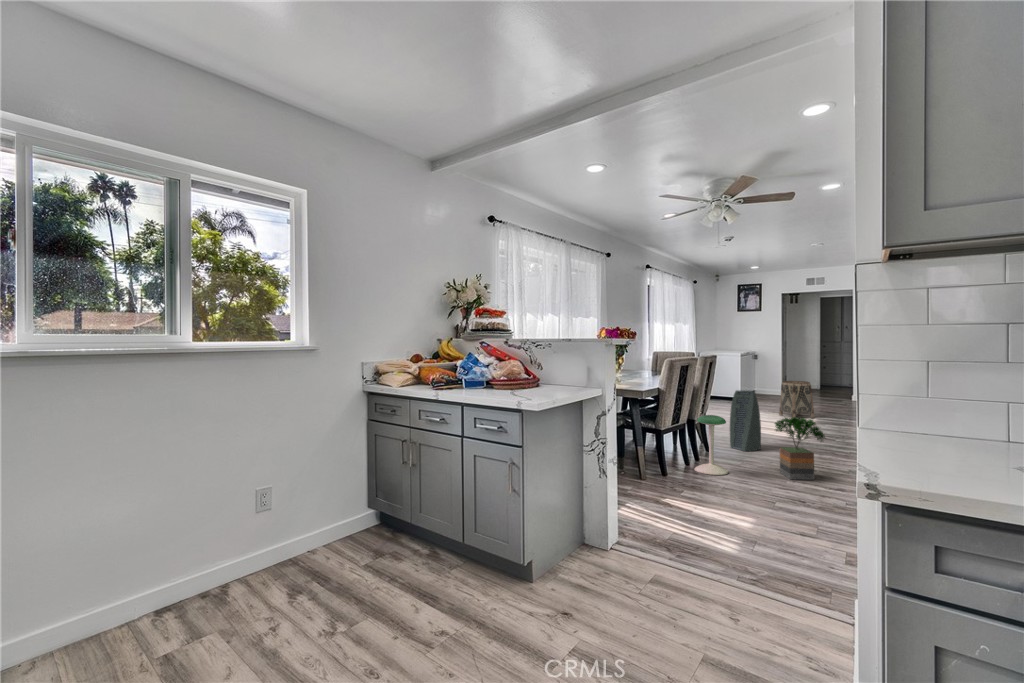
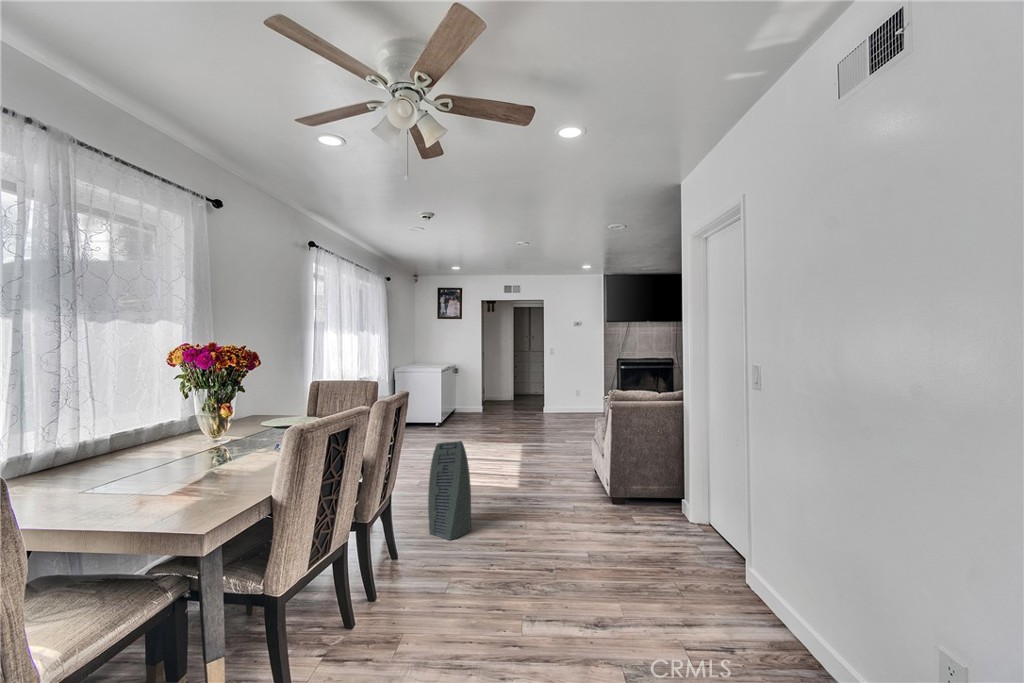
basket: present [779,381,814,418] -> none [484,403,520,451]
stool: present [694,415,729,475] -> none [364,517,426,646]
potted tree: present [775,417,825,480] -> none [495,494,571,612]

